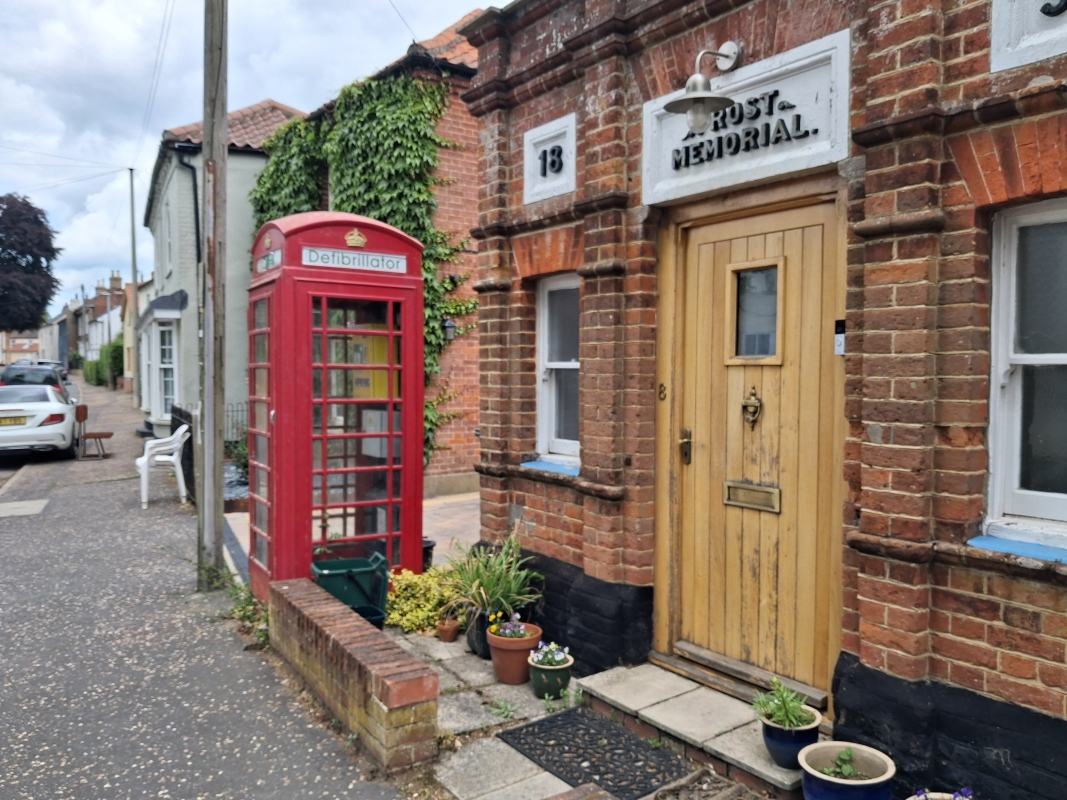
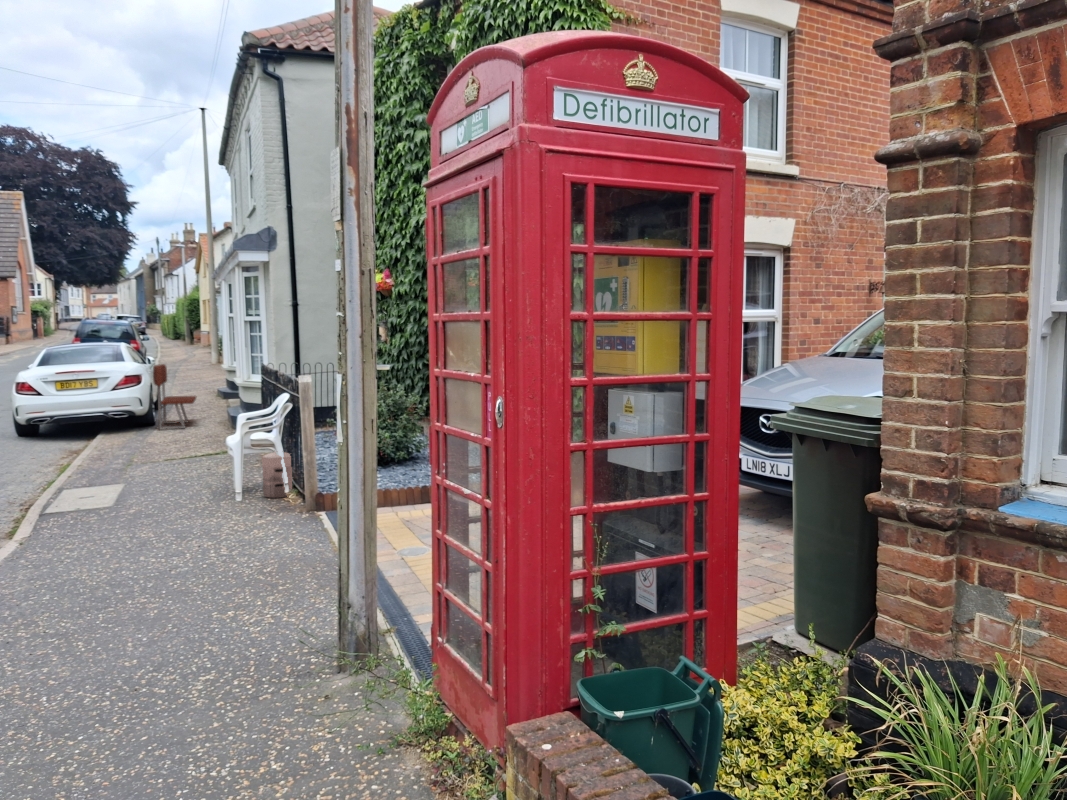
waste bin: none [163,468,189,505] -> present [262,452,292,498]

